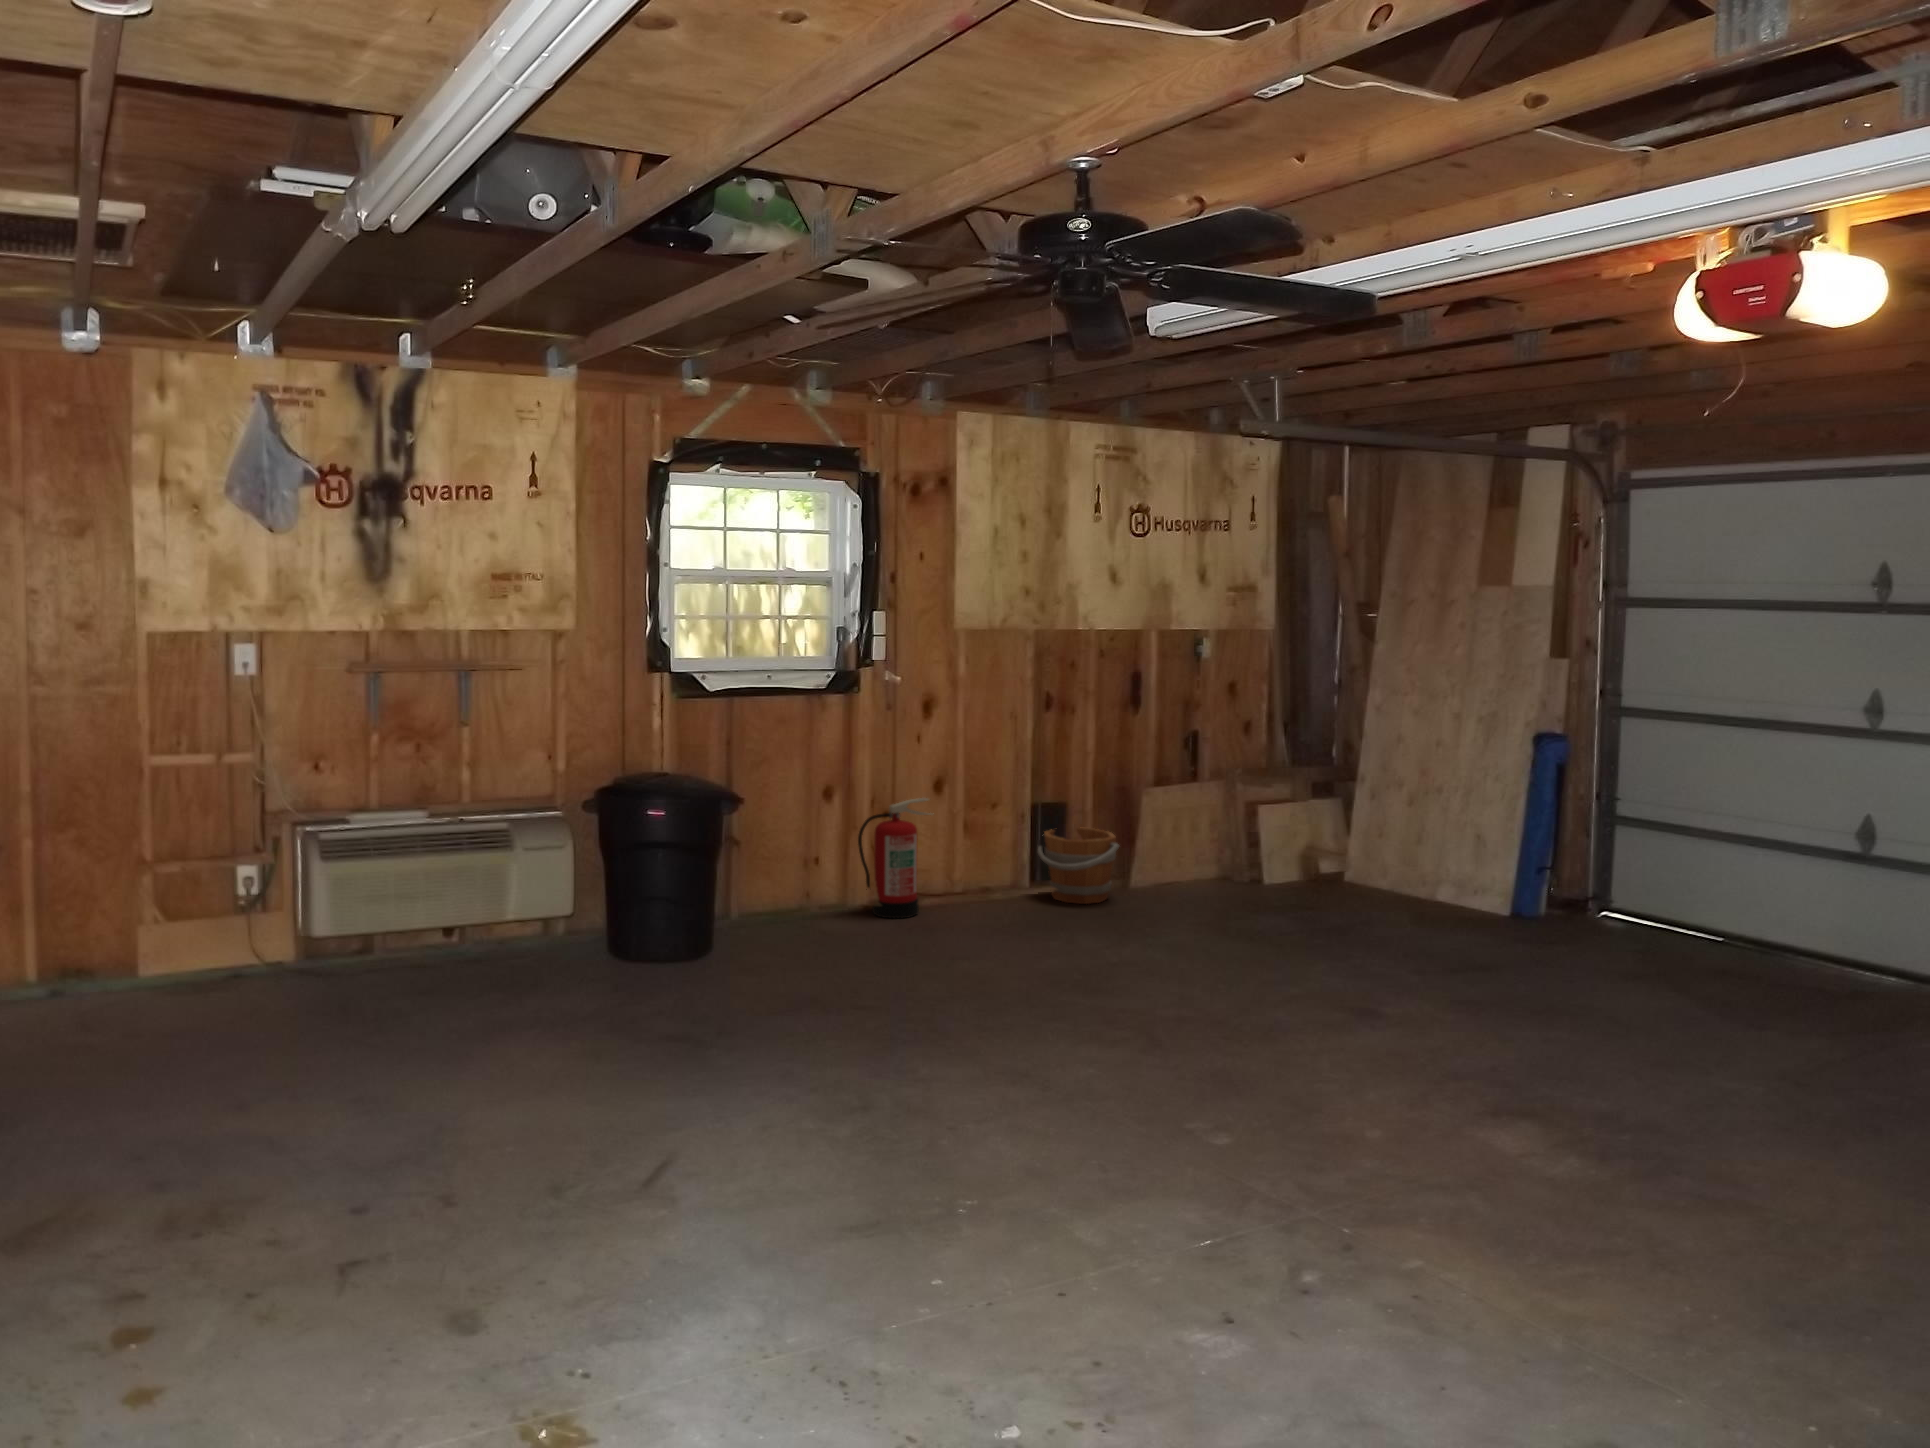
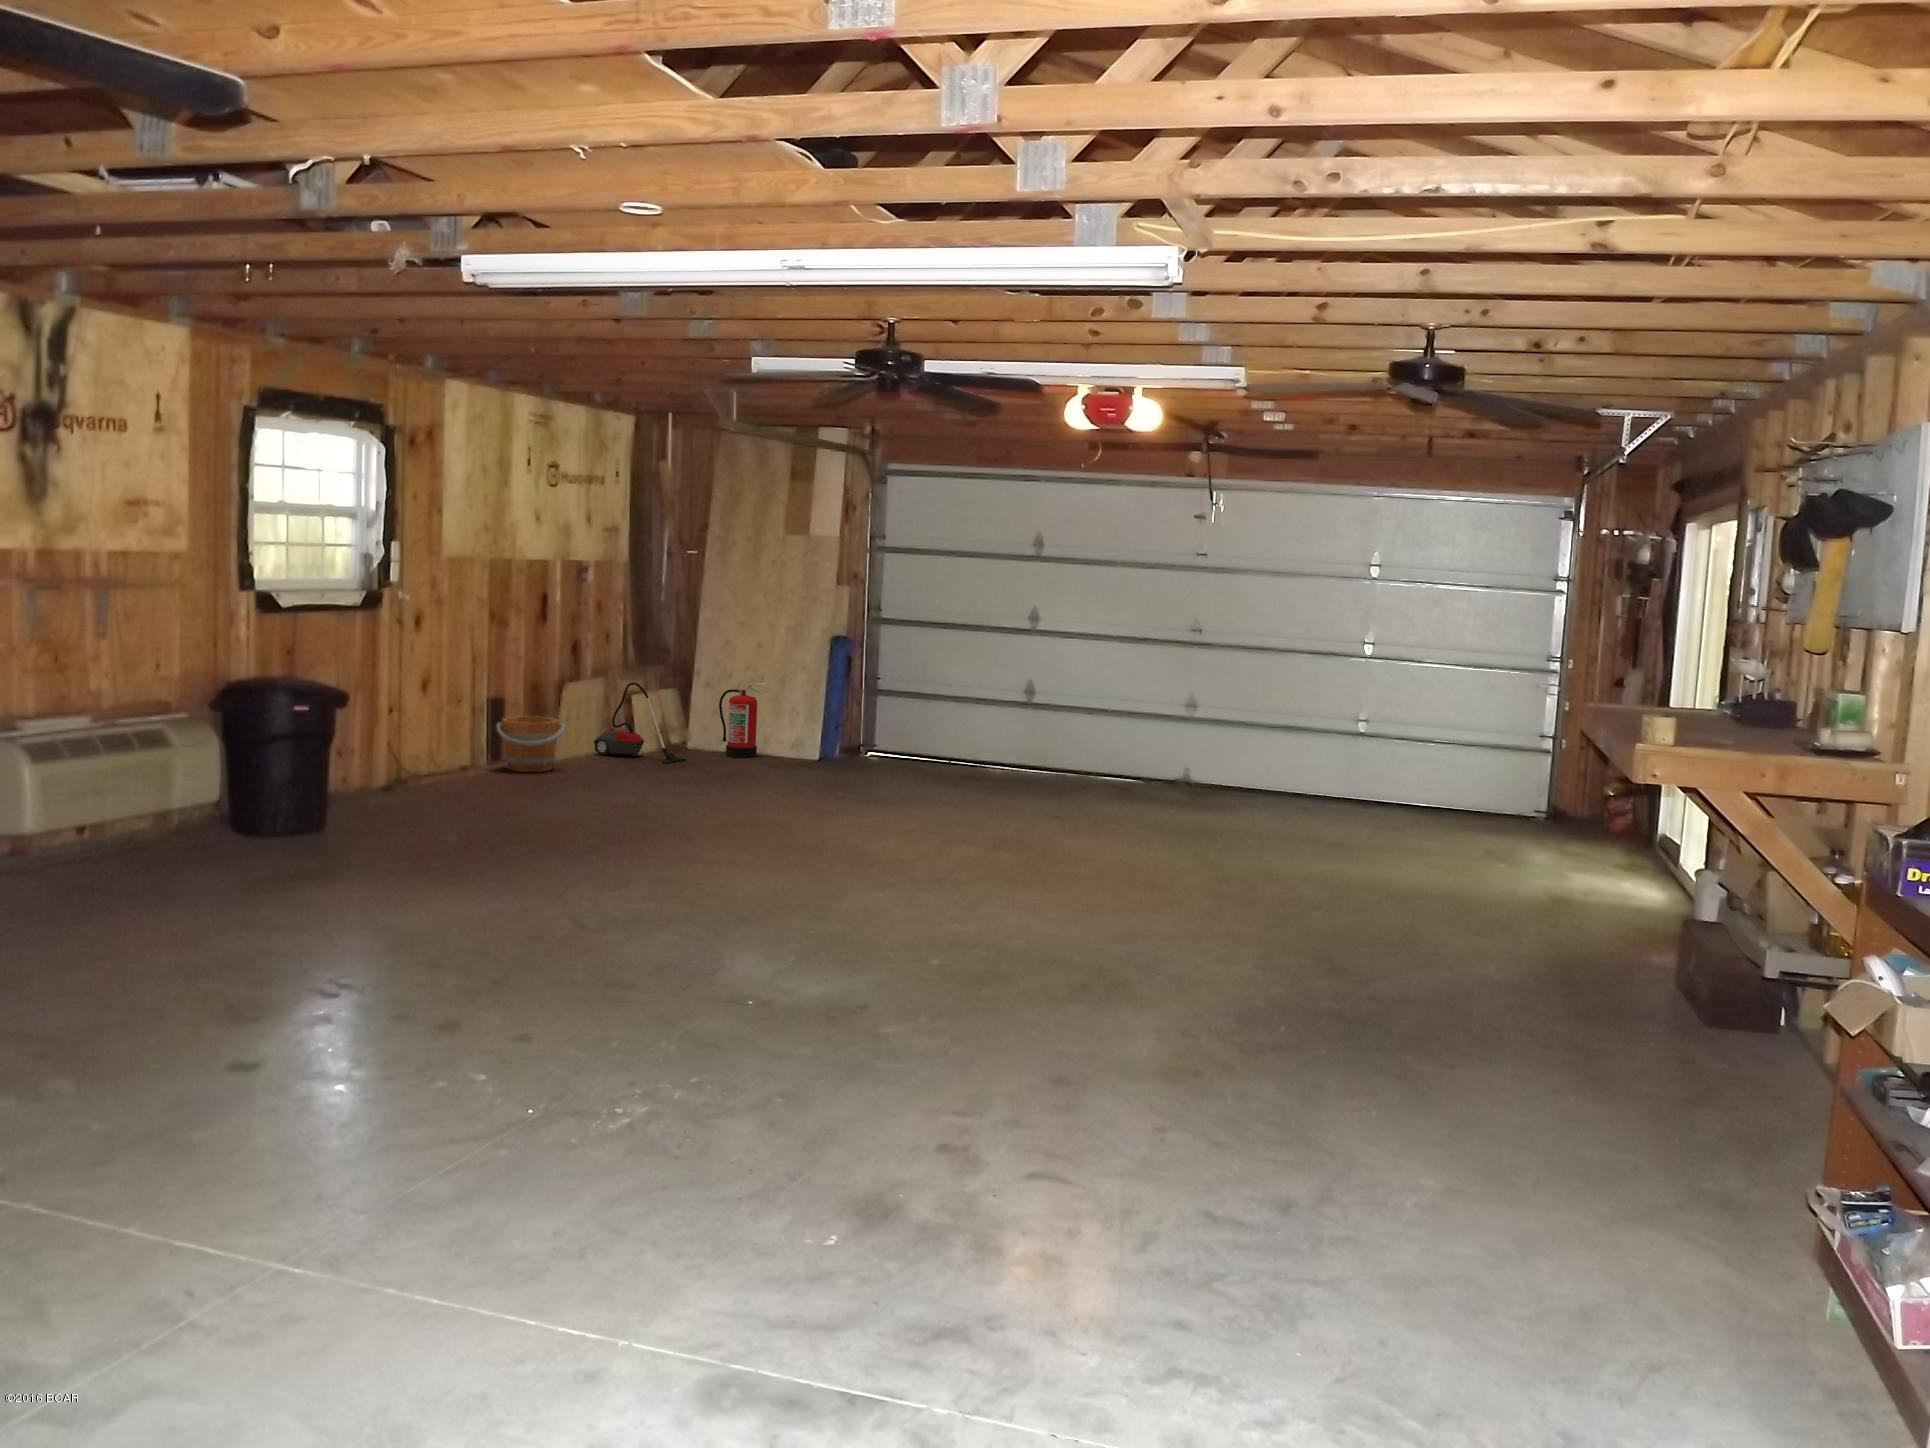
vacuum cleaner: none [1199,791,1309,910] -> present [594,683,686,764]
fire extinguisher: present [858,798,930,919] -> present [719,683,768,758]

